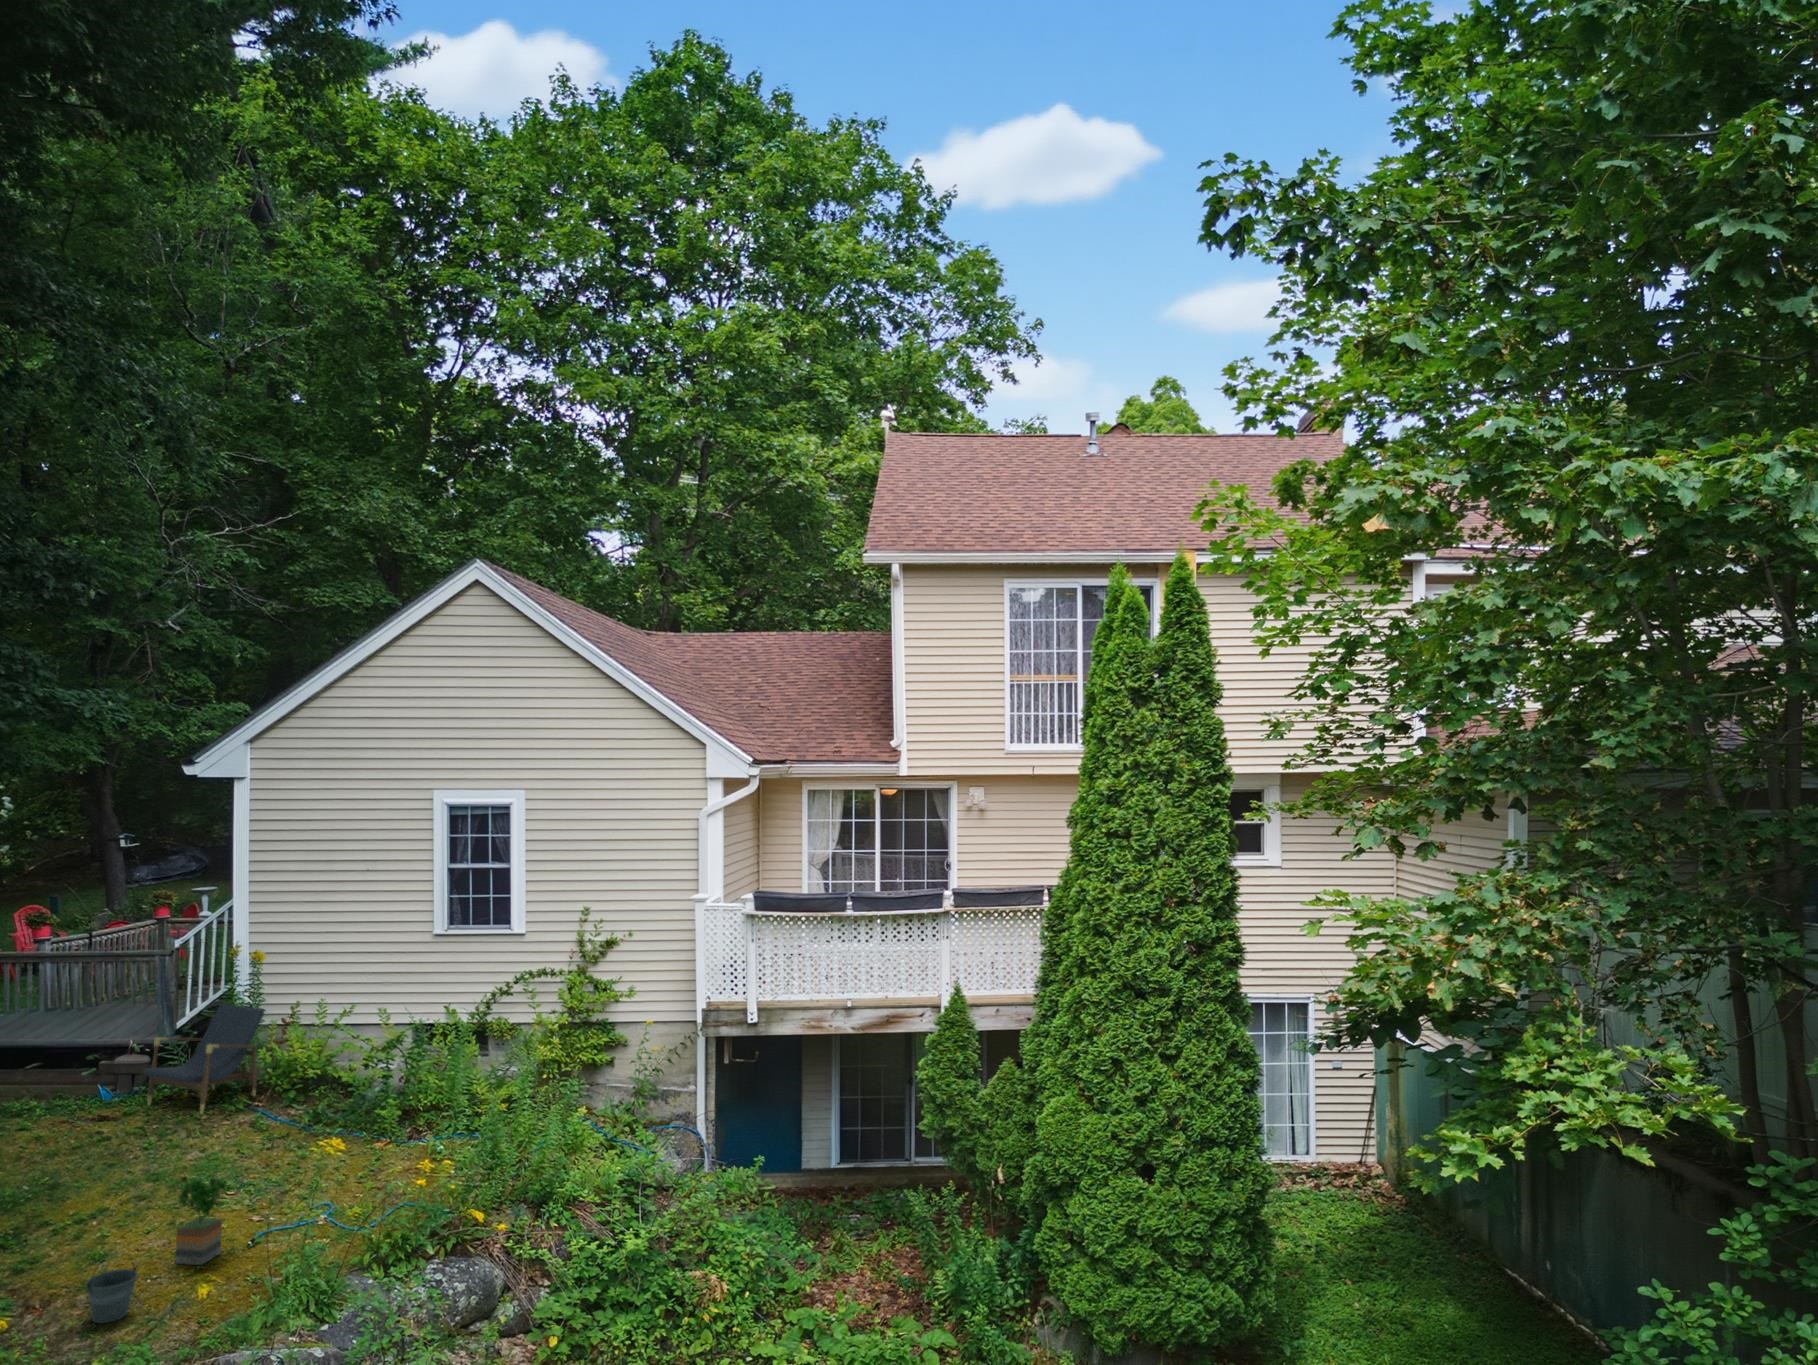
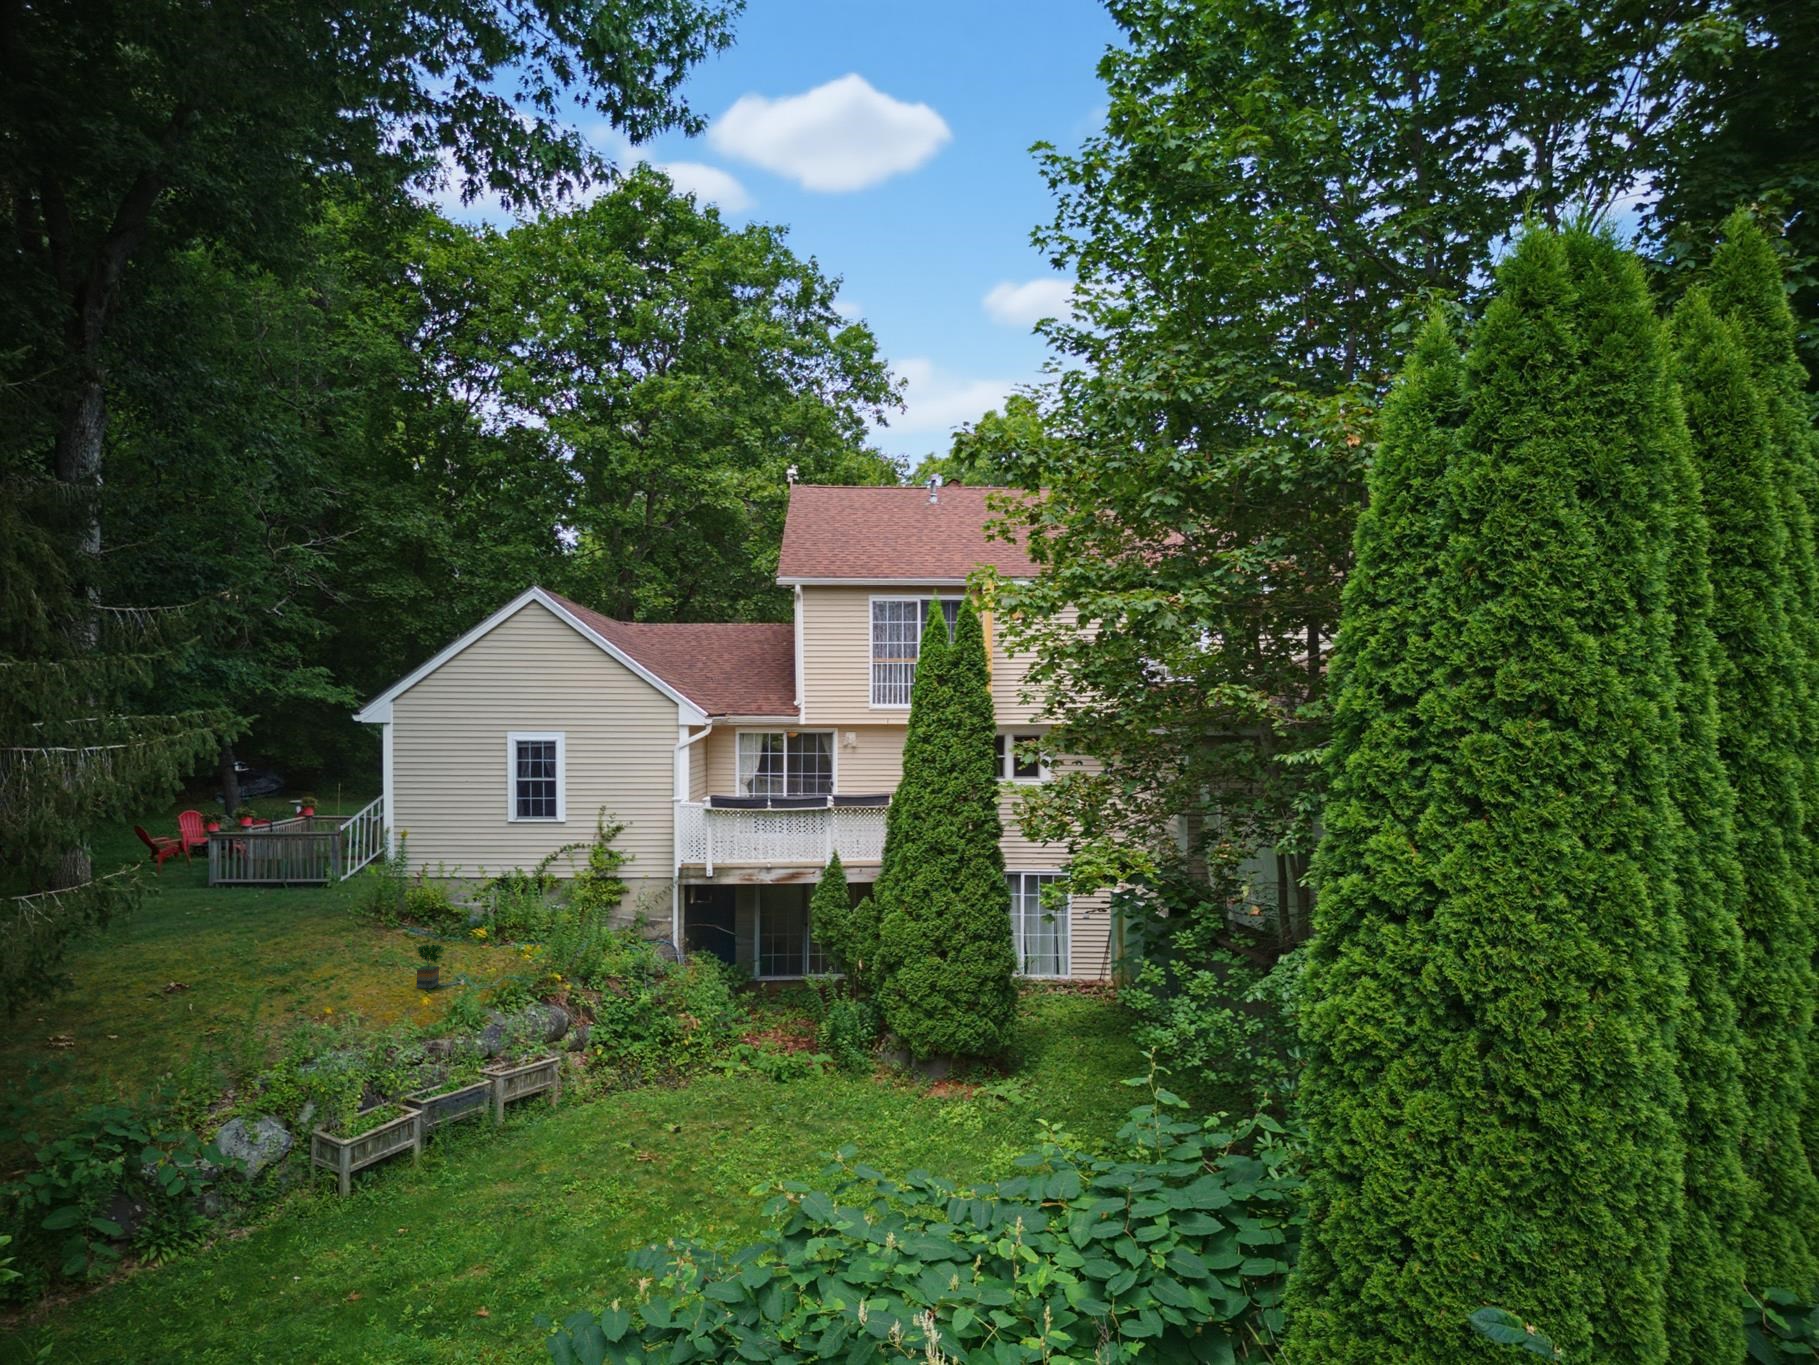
lounge chair: present [142,1004,264,1115] -> none [333,867,404,931]
bucket: present [86,1253,138,1323] -> none [388,974,413,1008]

